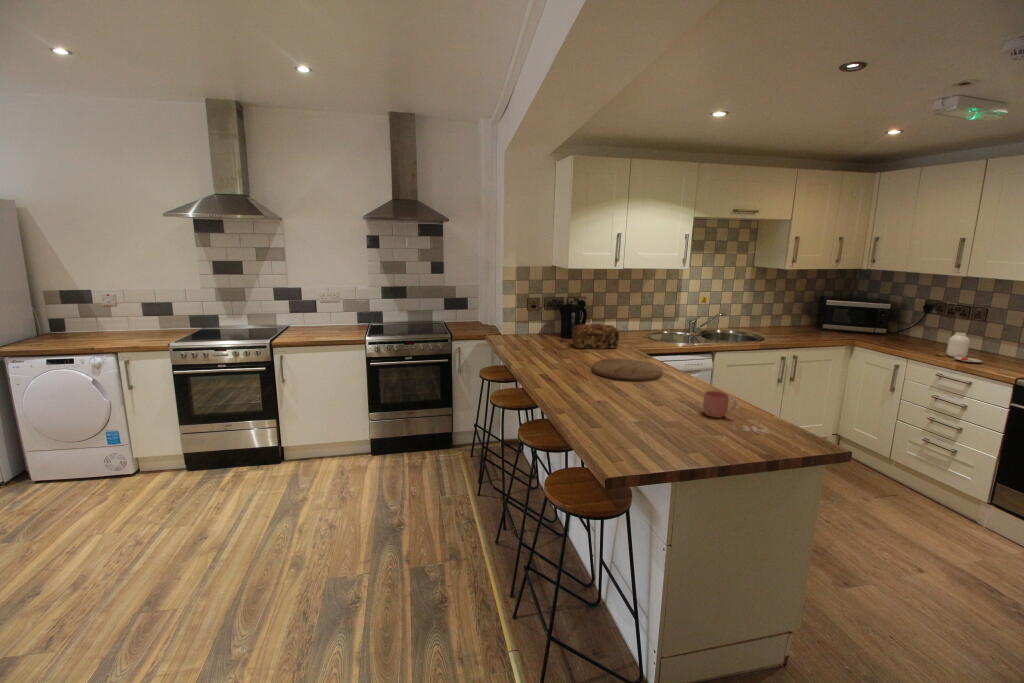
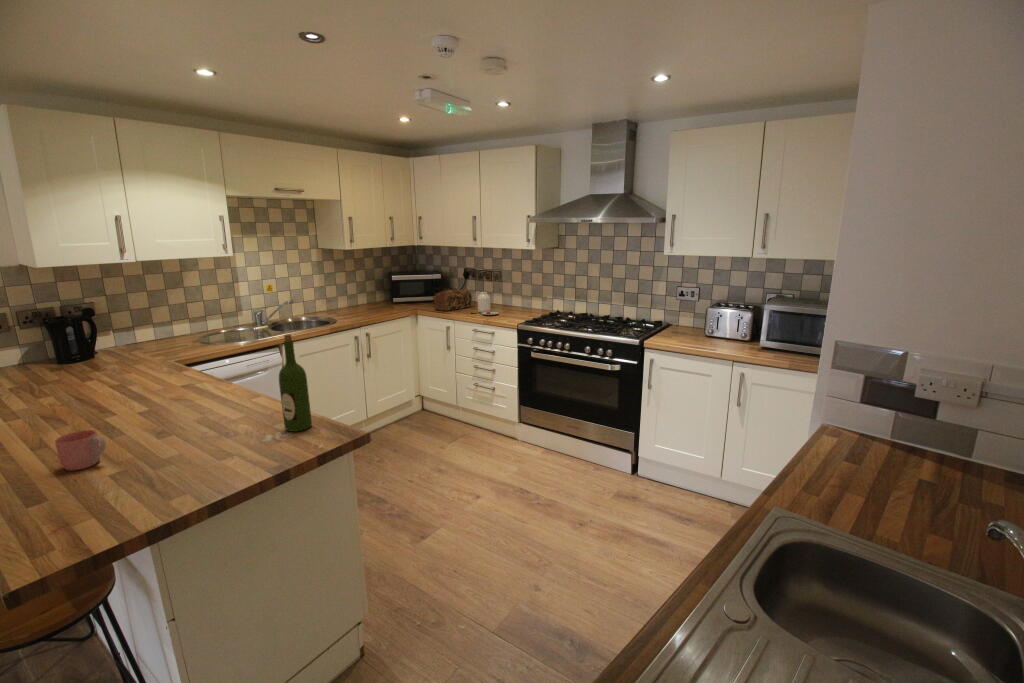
bread loaf: present [572,324,619,349] -> present [434,290,472,311]
wine bottle: none [767,353,800,443] -> present [279,334,312,432]
cutting board: present [592,359,662,382] -> none [83,373,192,407]
mug: present [703,391,737,418] -> present [55,430,105,470]

